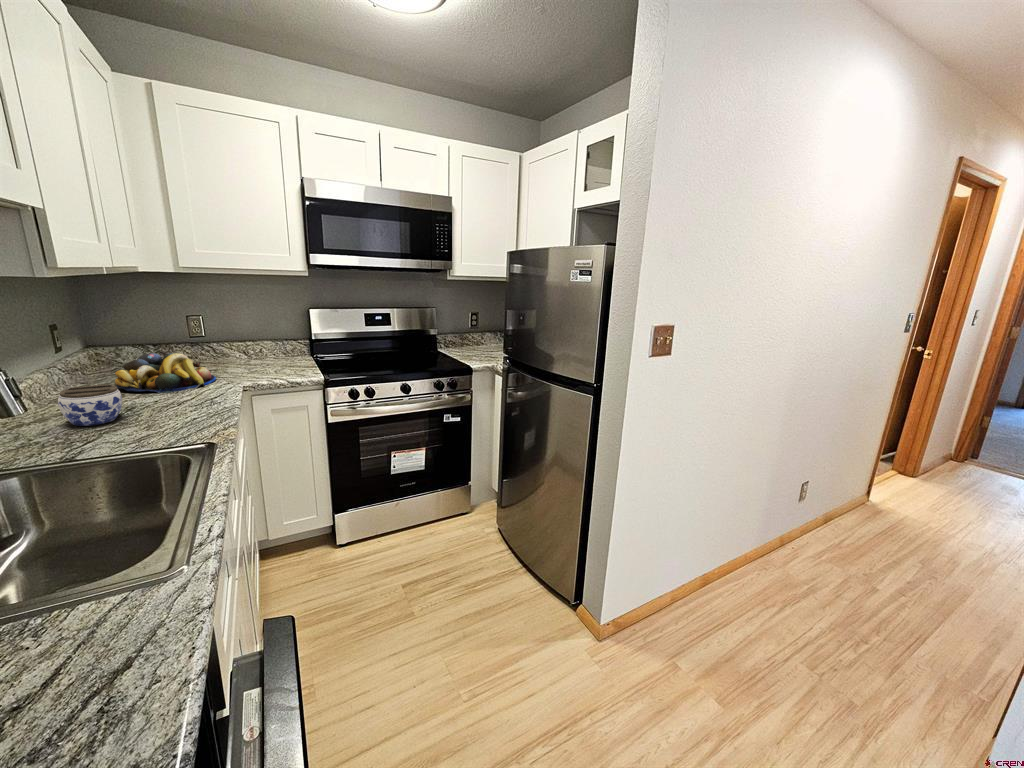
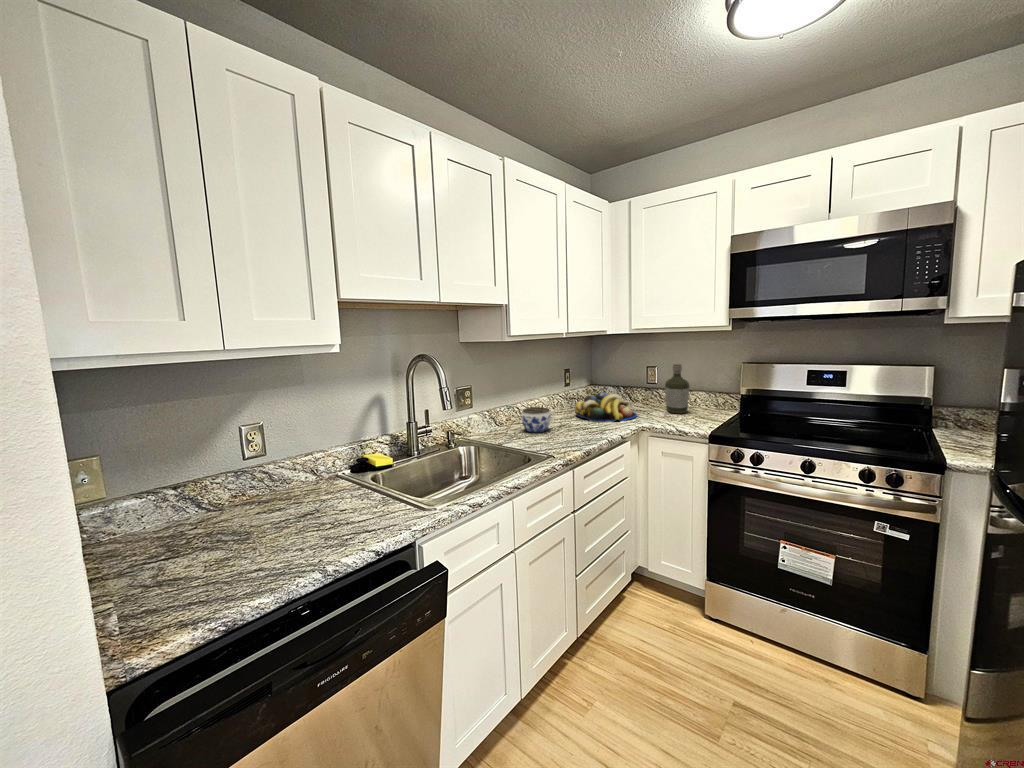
bottle: none [232,312,263,367] -> present [665,364,689,414]

